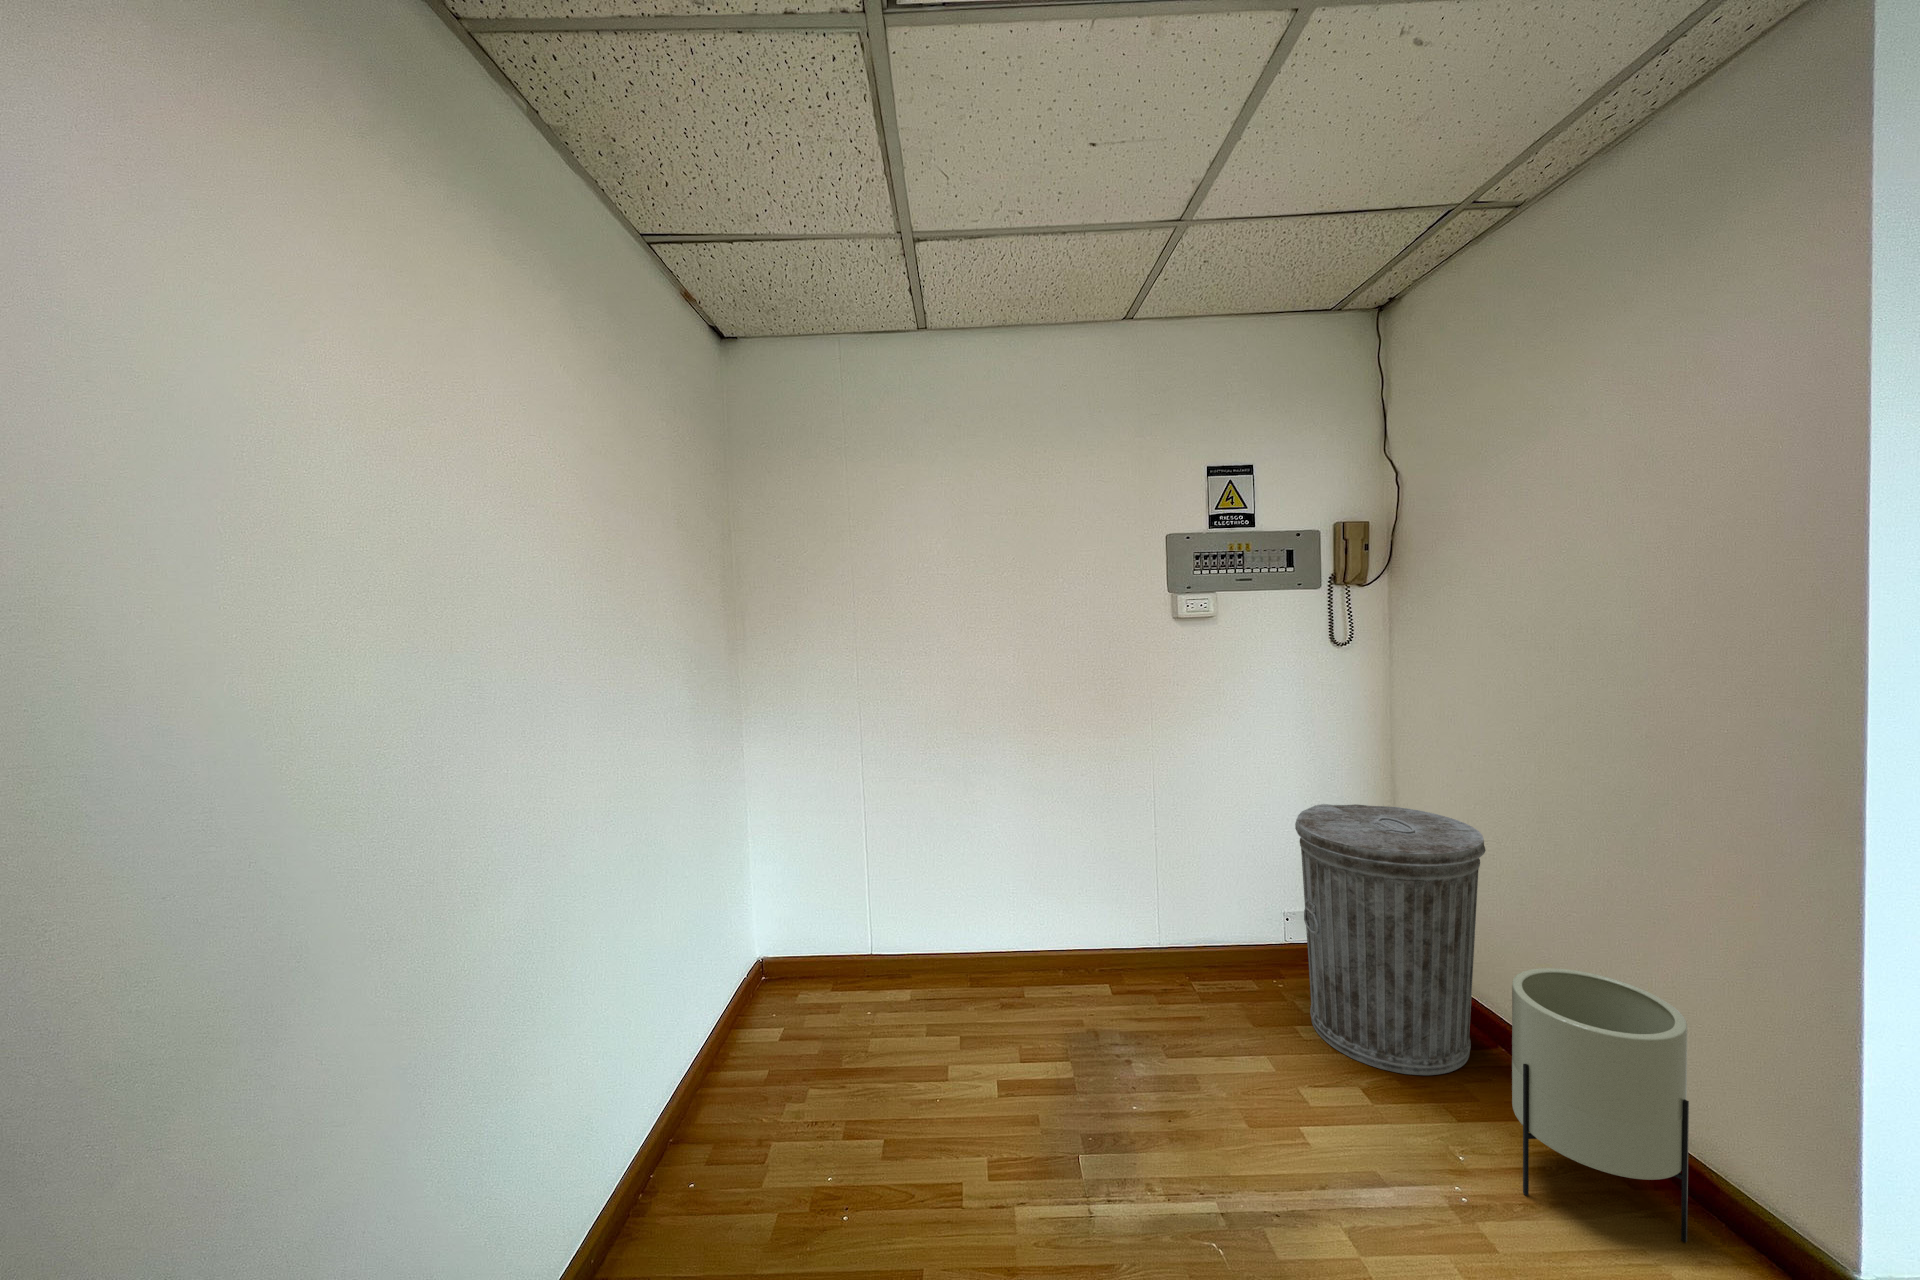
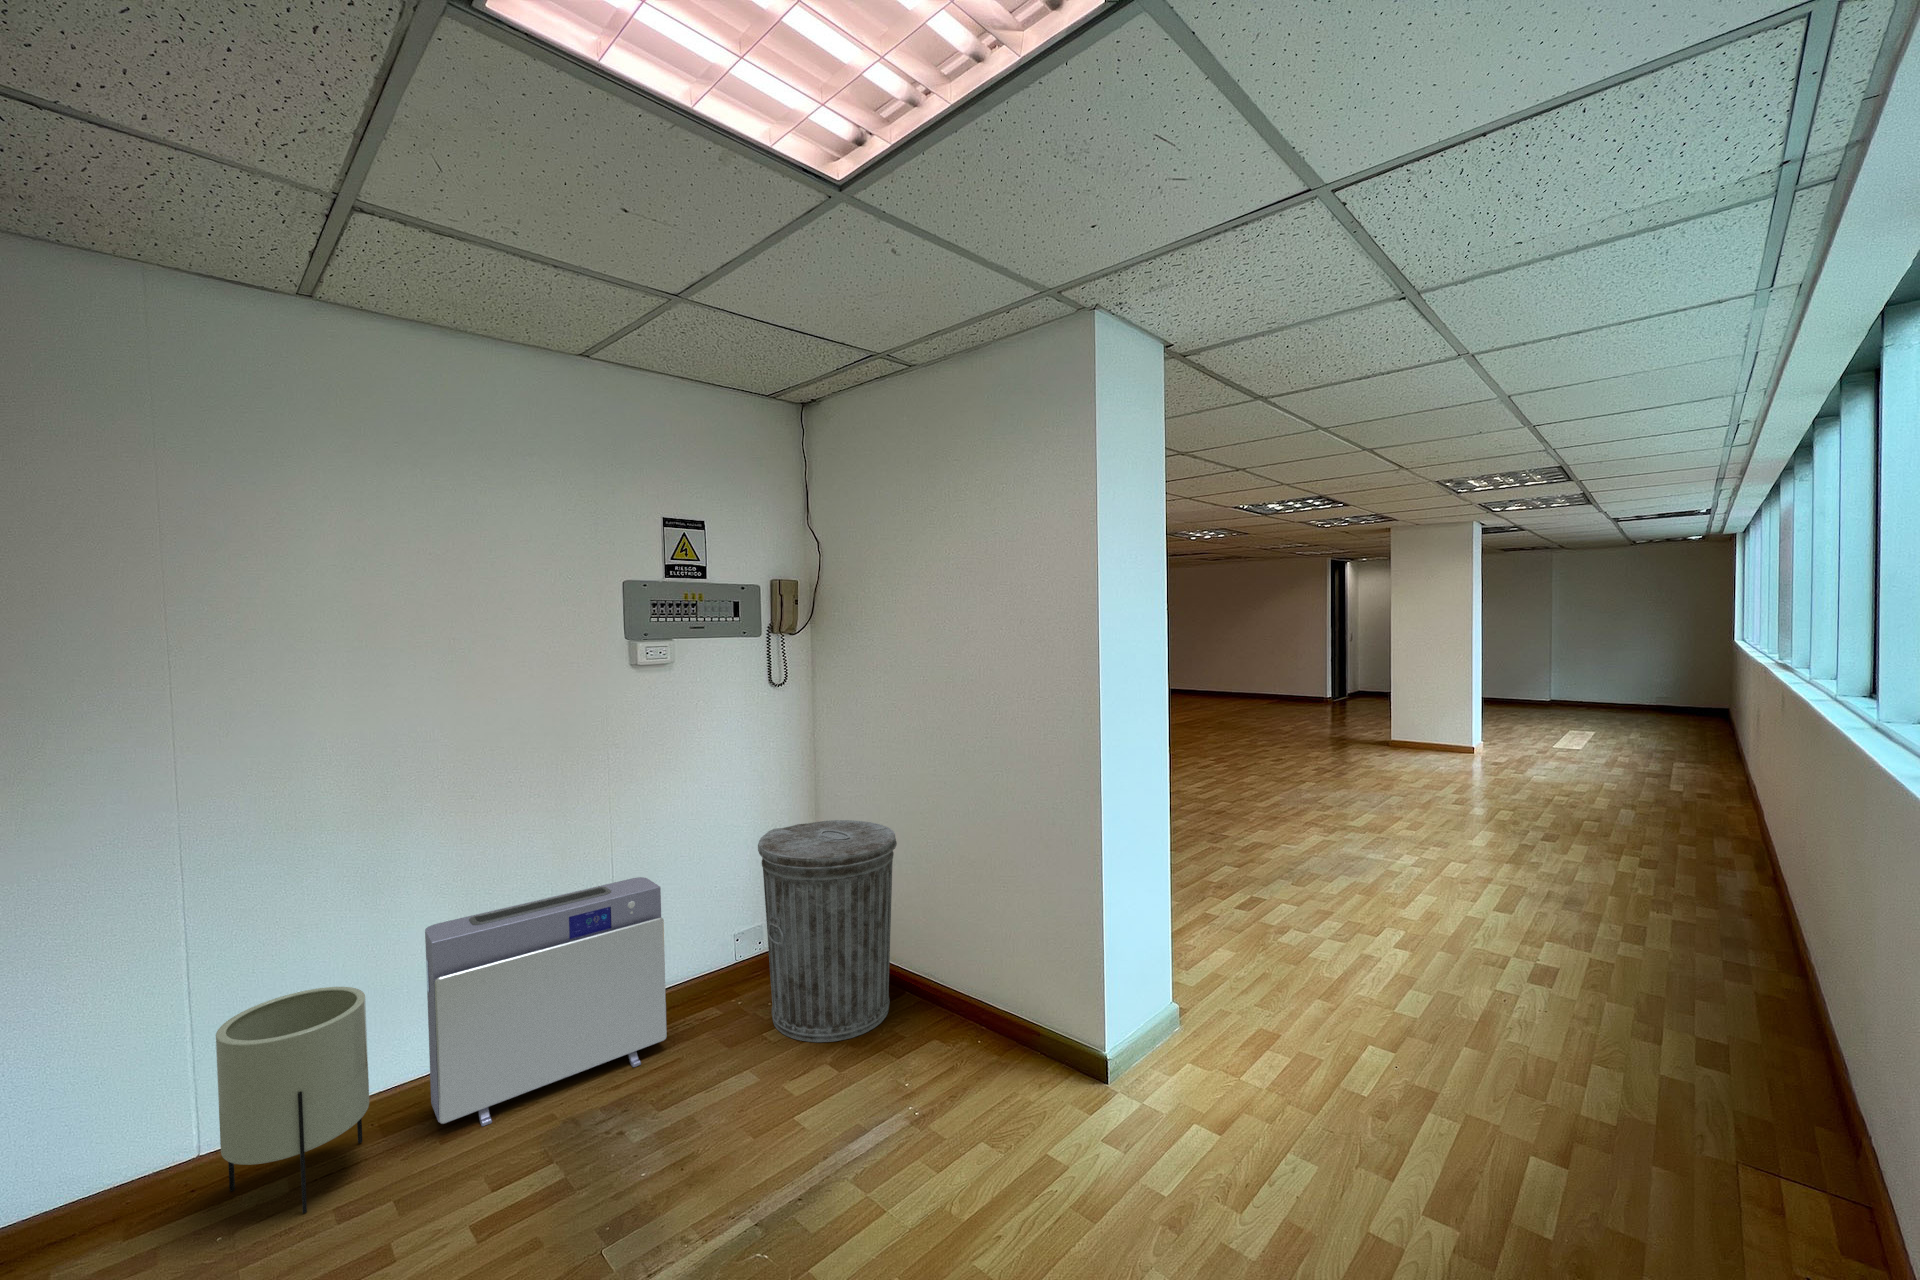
air purifier: none [997,825,1194,1006] -> present [425,877,667,1126]
planter: present [1512,968,1689,1243] -> present [216,987,369,1213]

